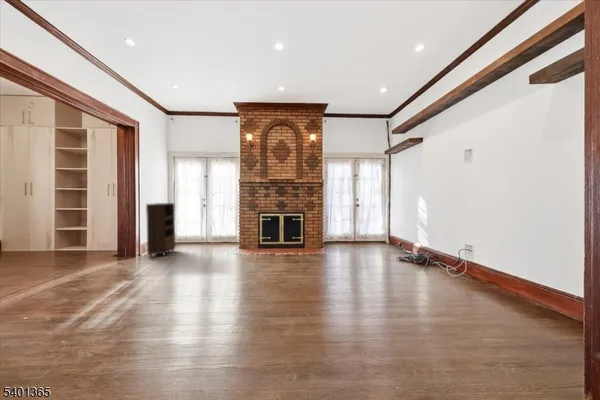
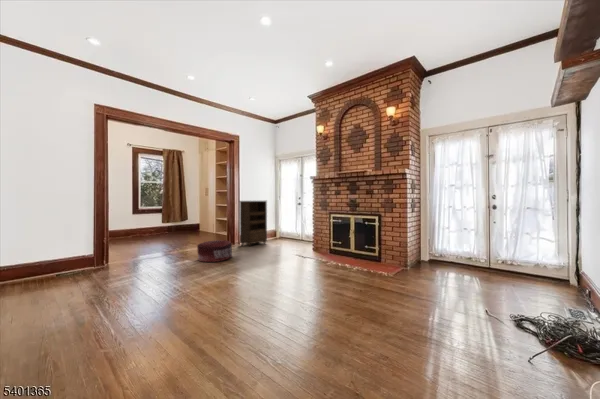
pouf: none [140,250,184,277] -> present [197,240,232,262]

